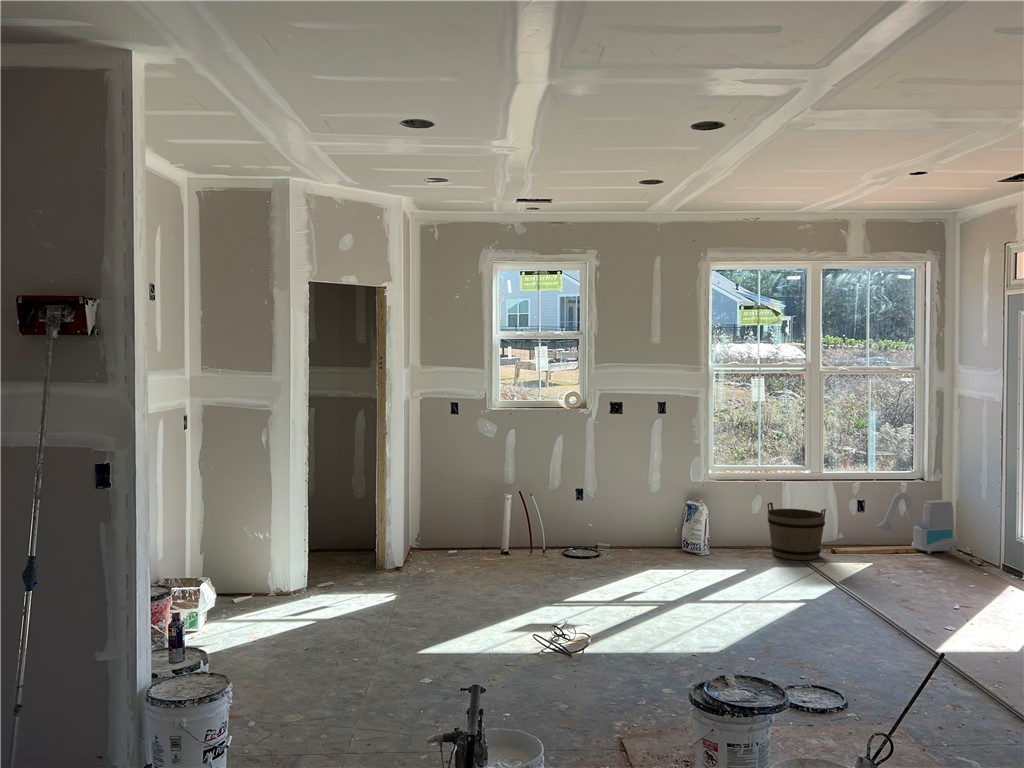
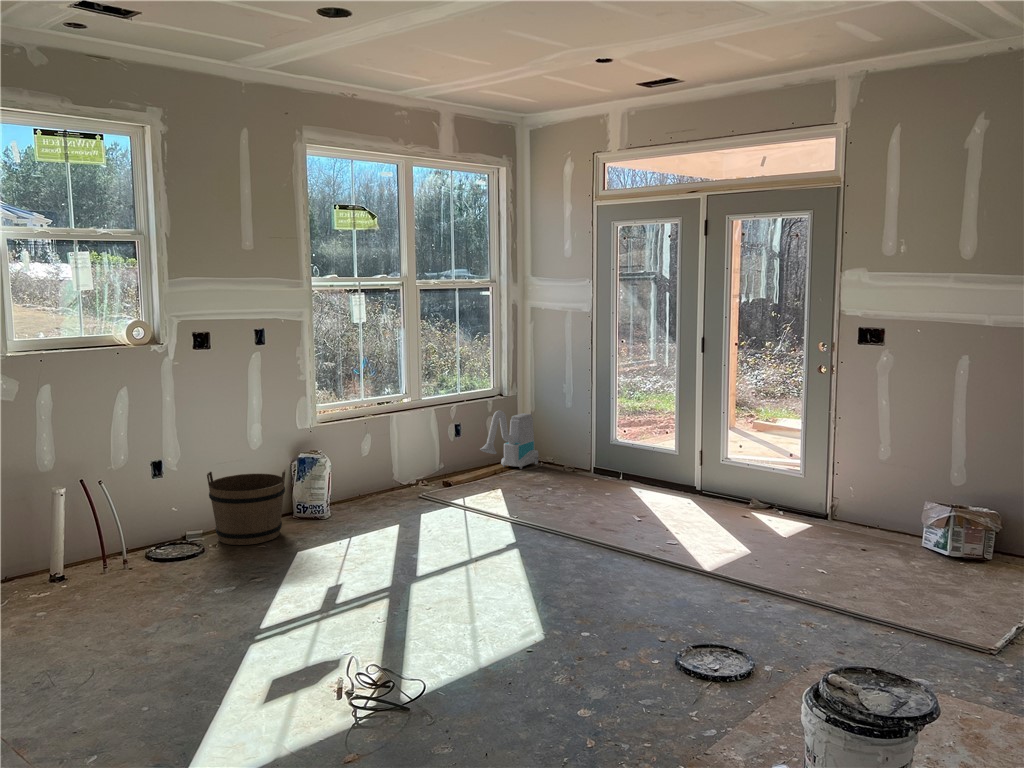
bucket: present [767,502,826,560] -> present [207,470,286,545]

